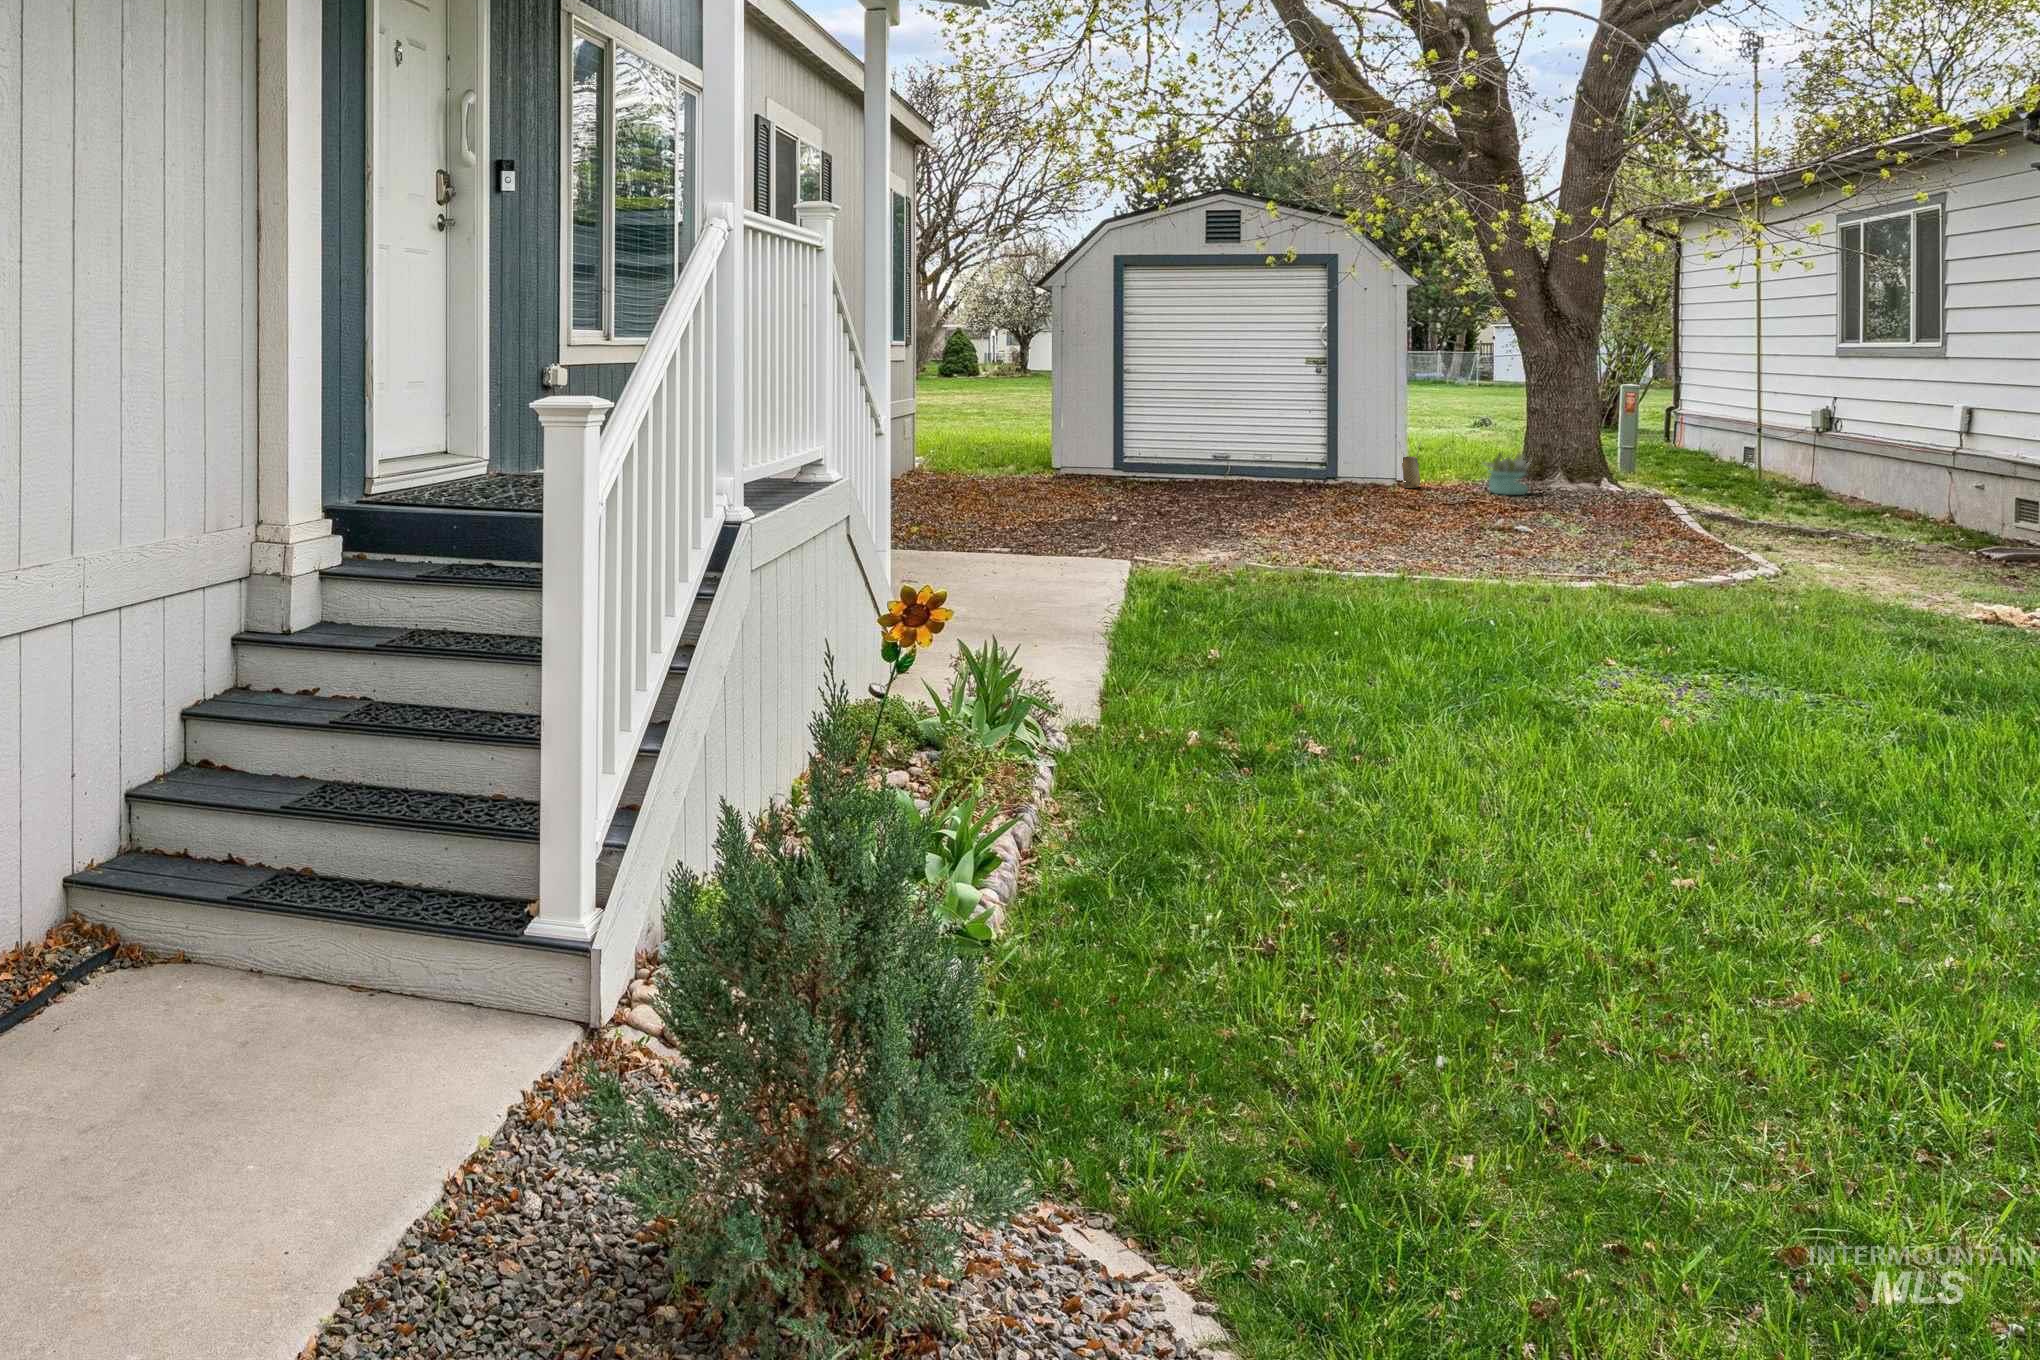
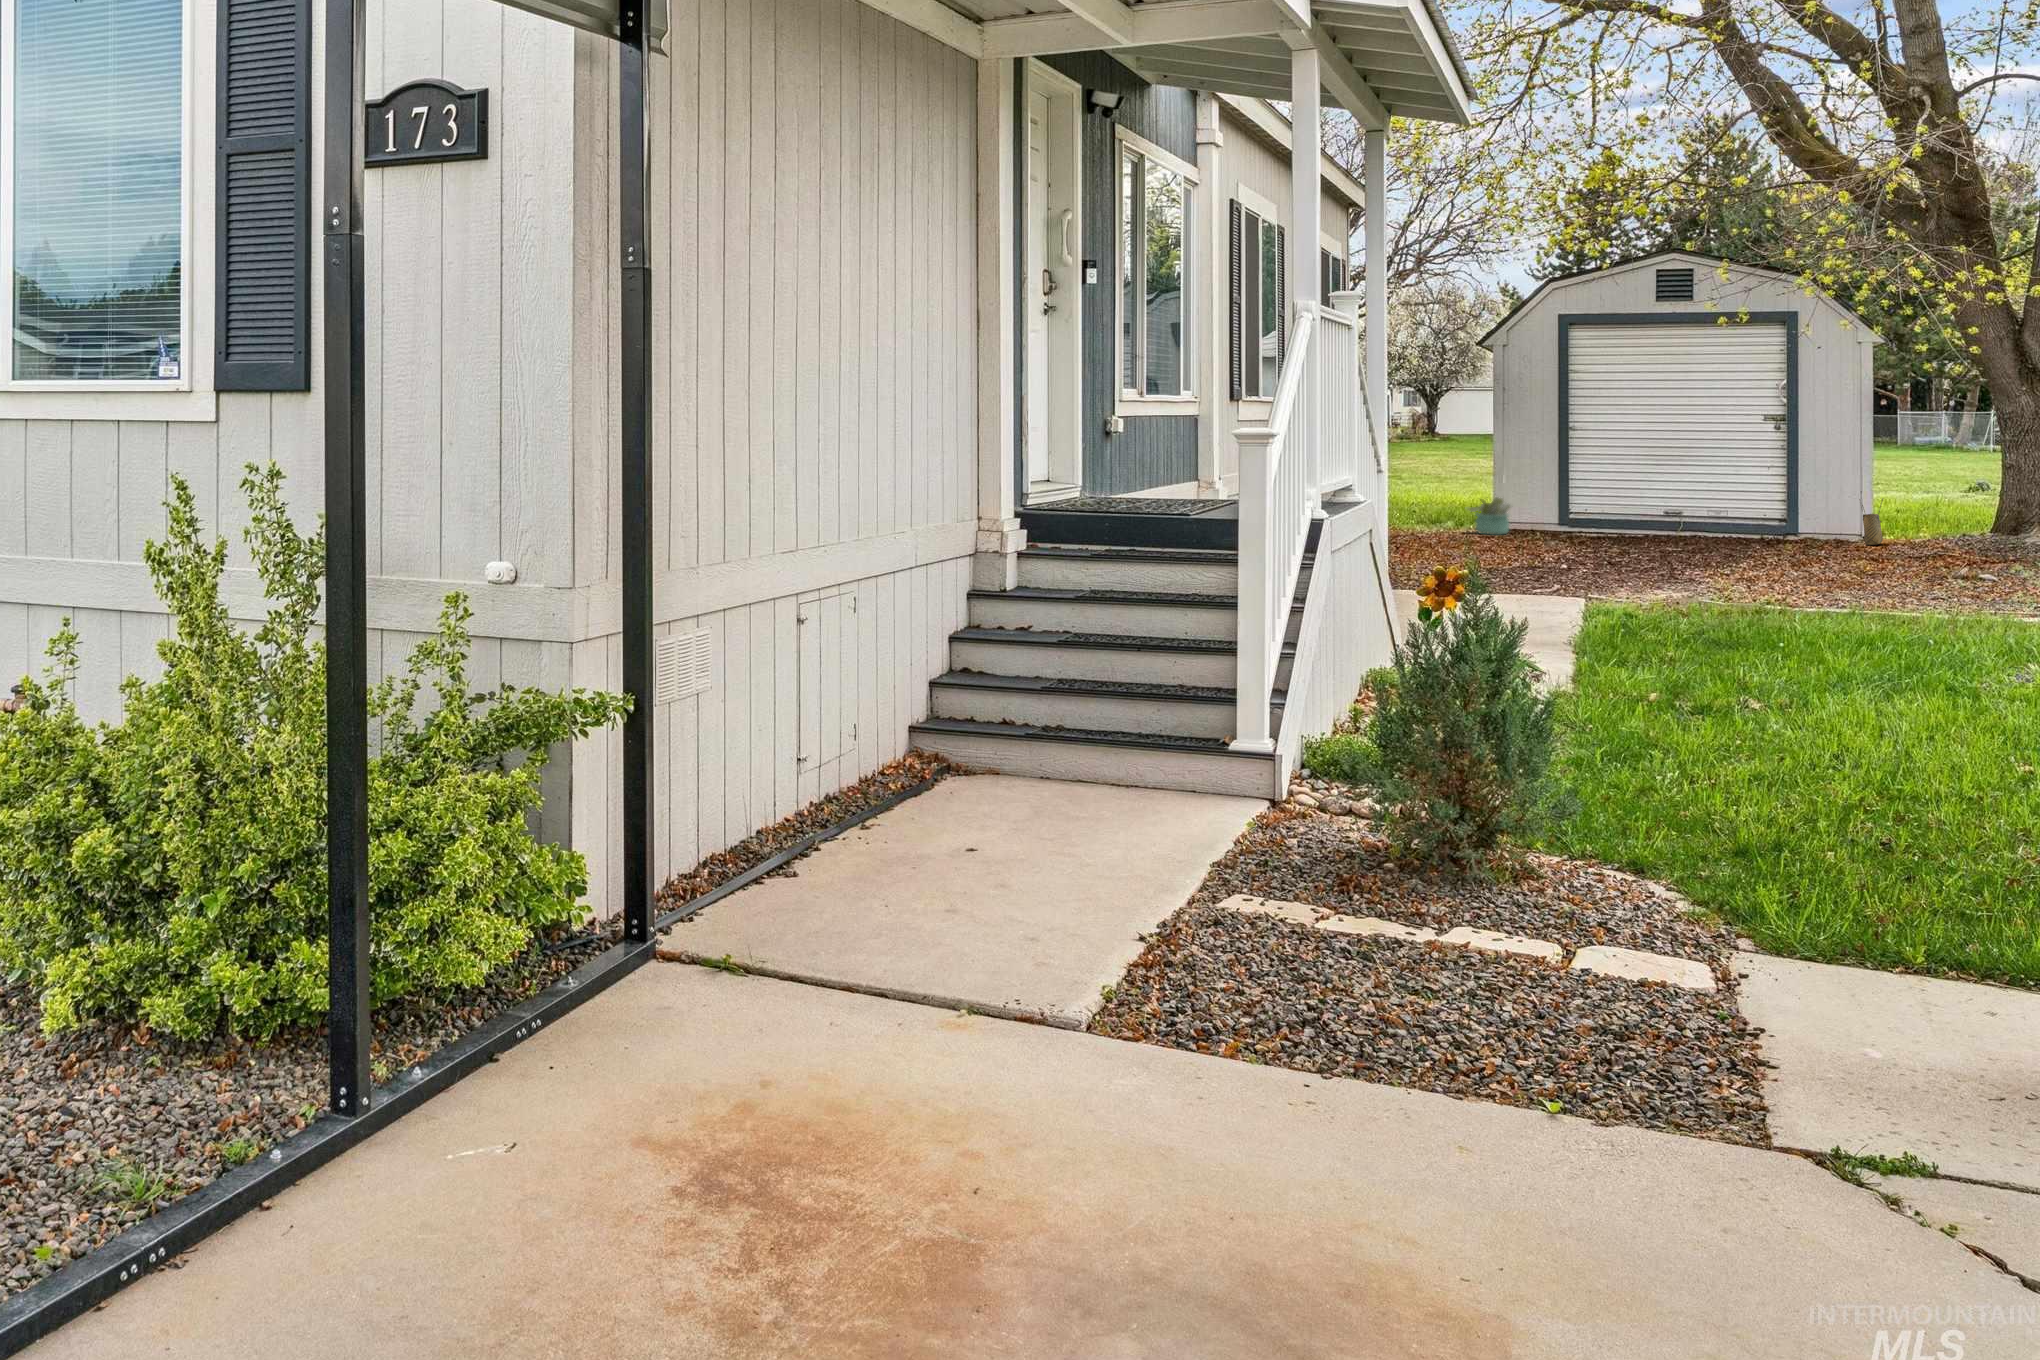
decorative plant: present [1485,453,1528,495] -> present [1469,498,1511,535]

